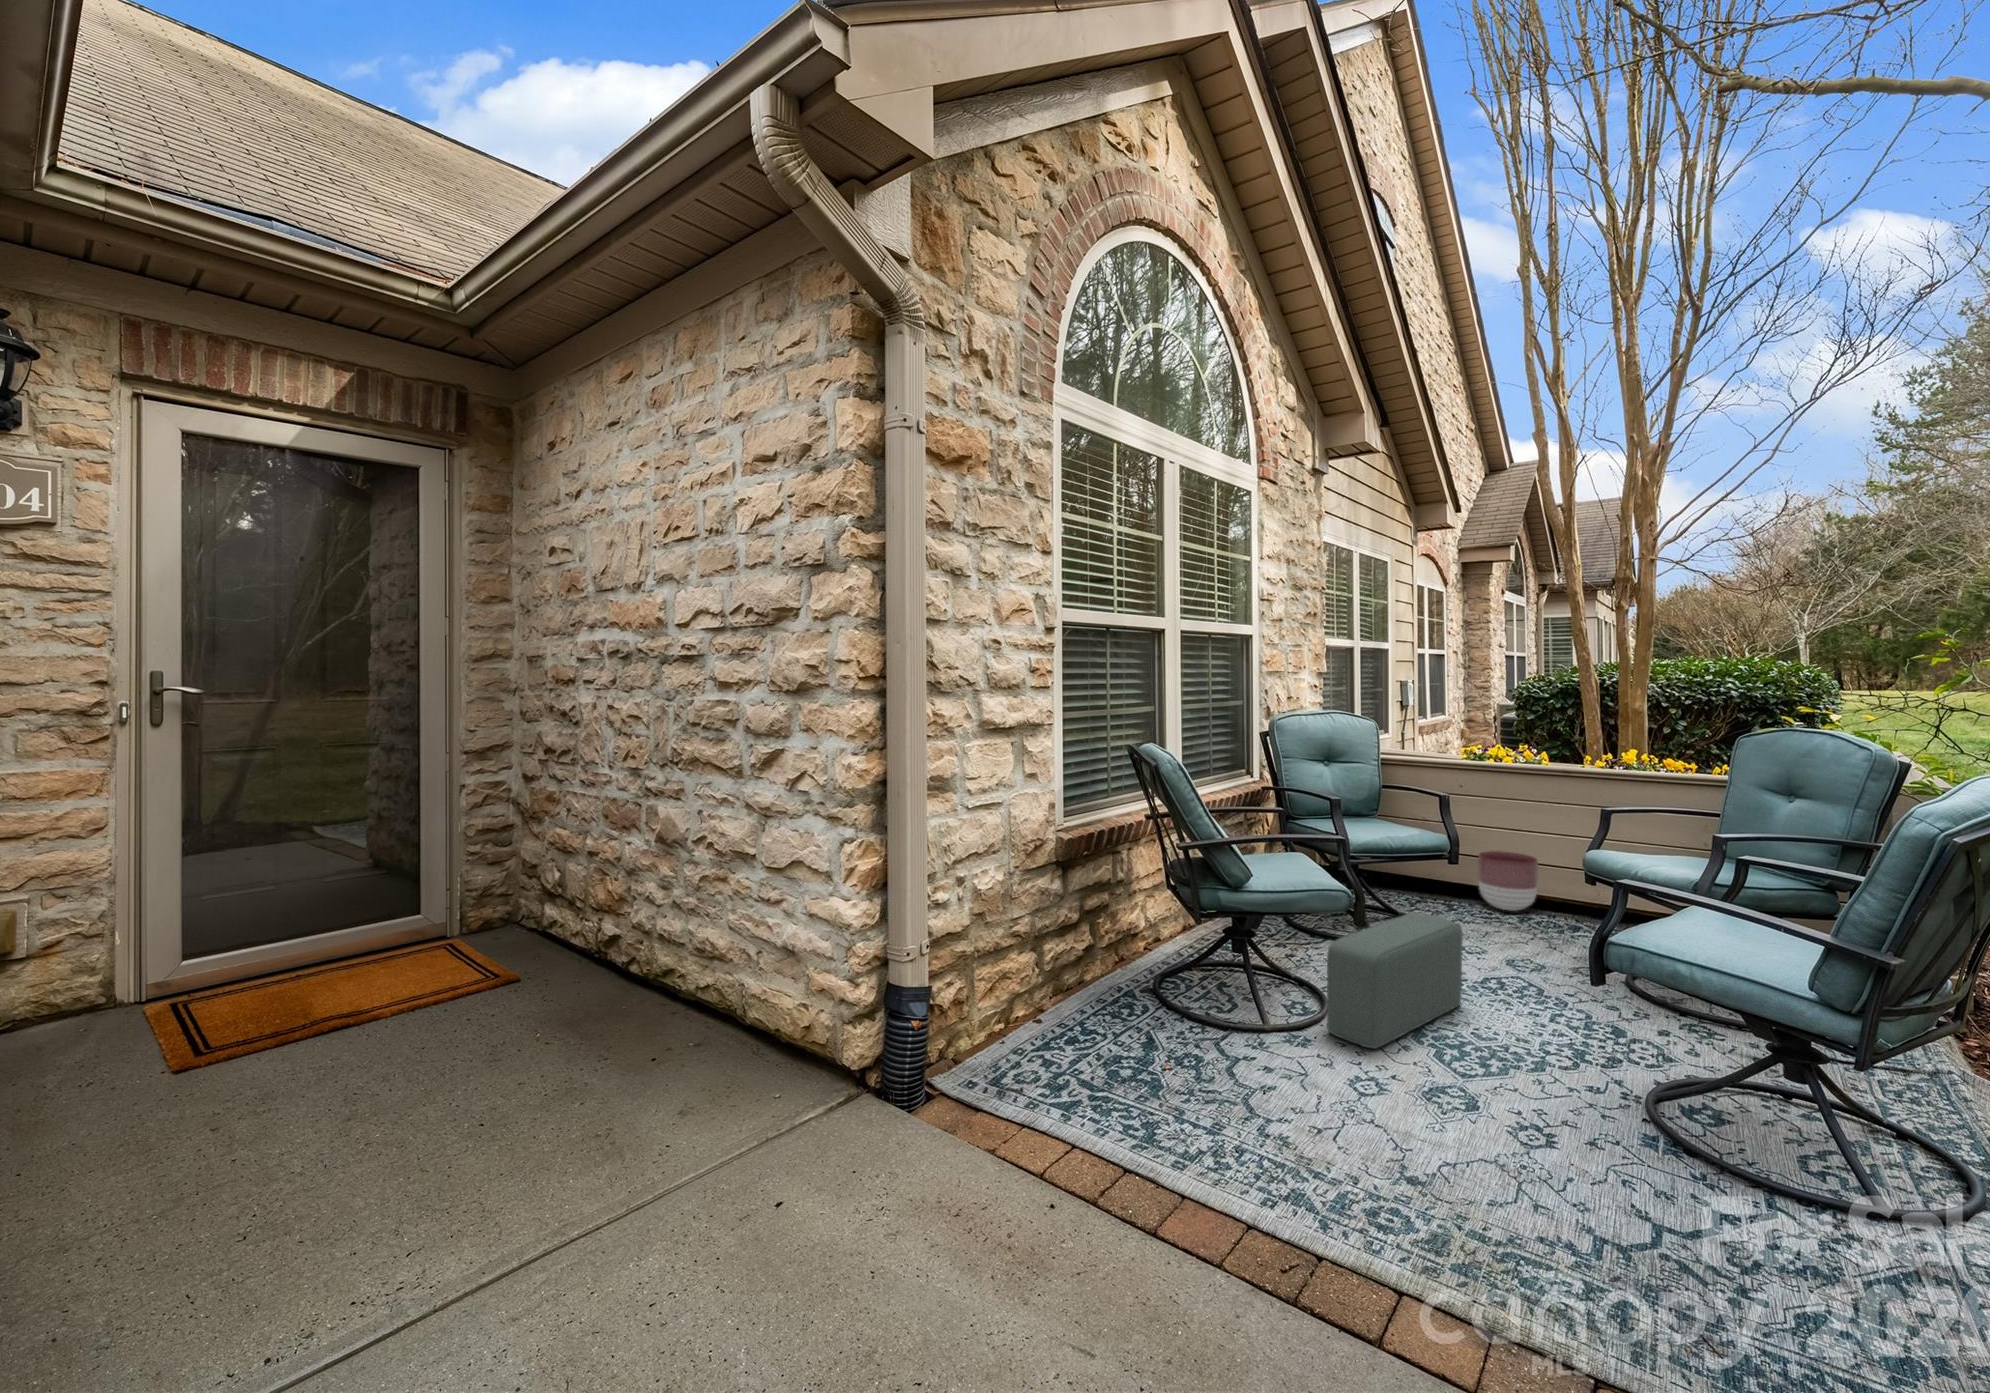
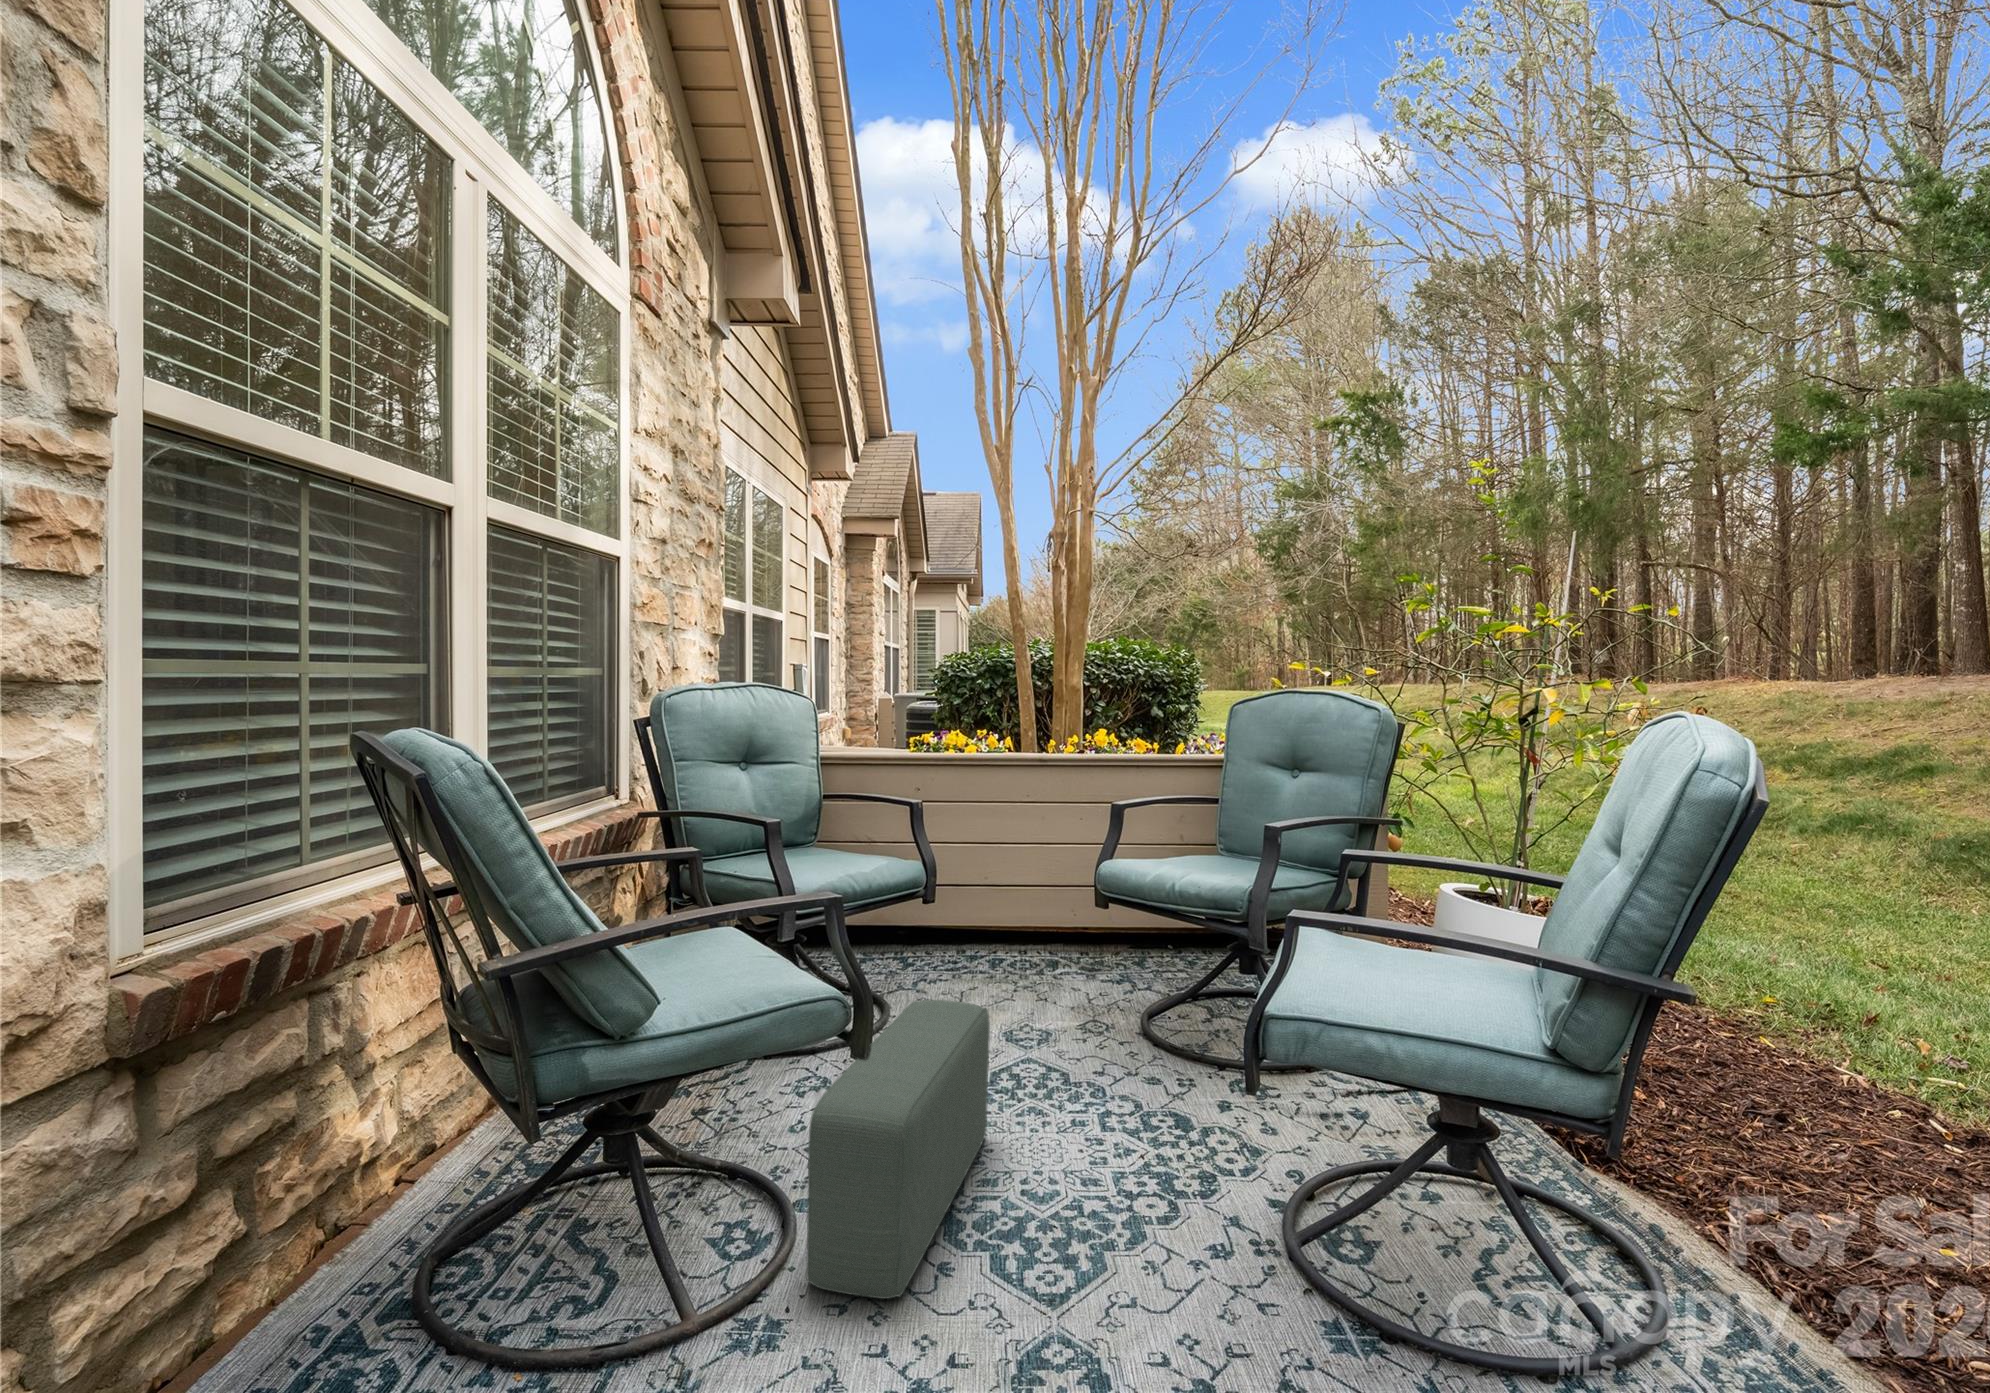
planter: present [1478,851,1538,911] -> none [936,873,1004,952]

